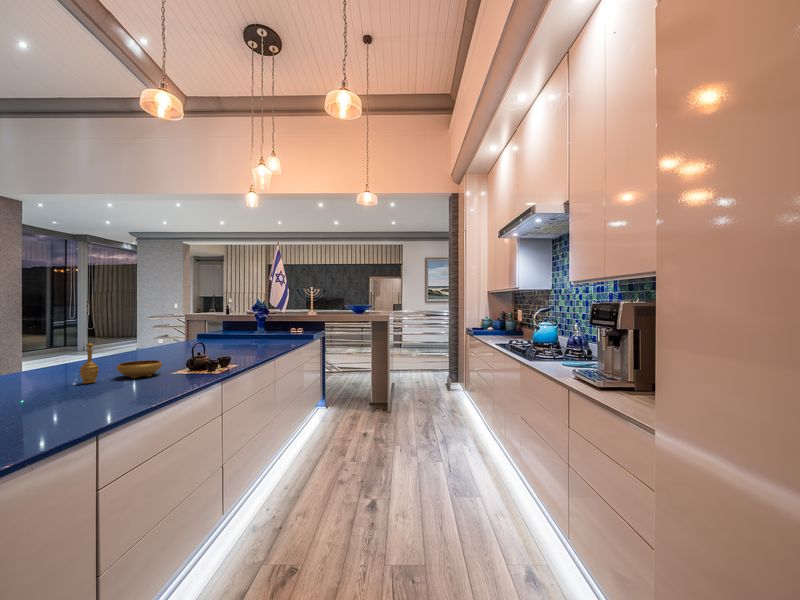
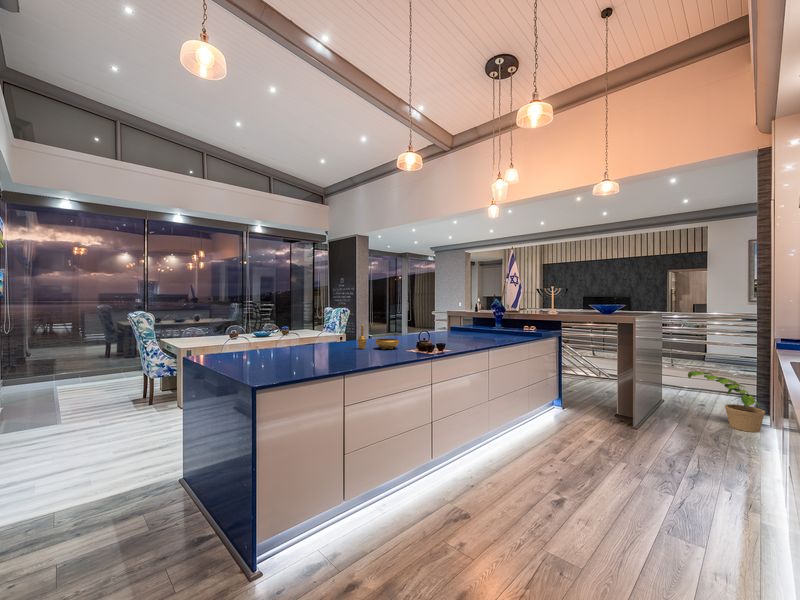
potted plant: none [416,357,458,397] -> present [688,371,765,432]

